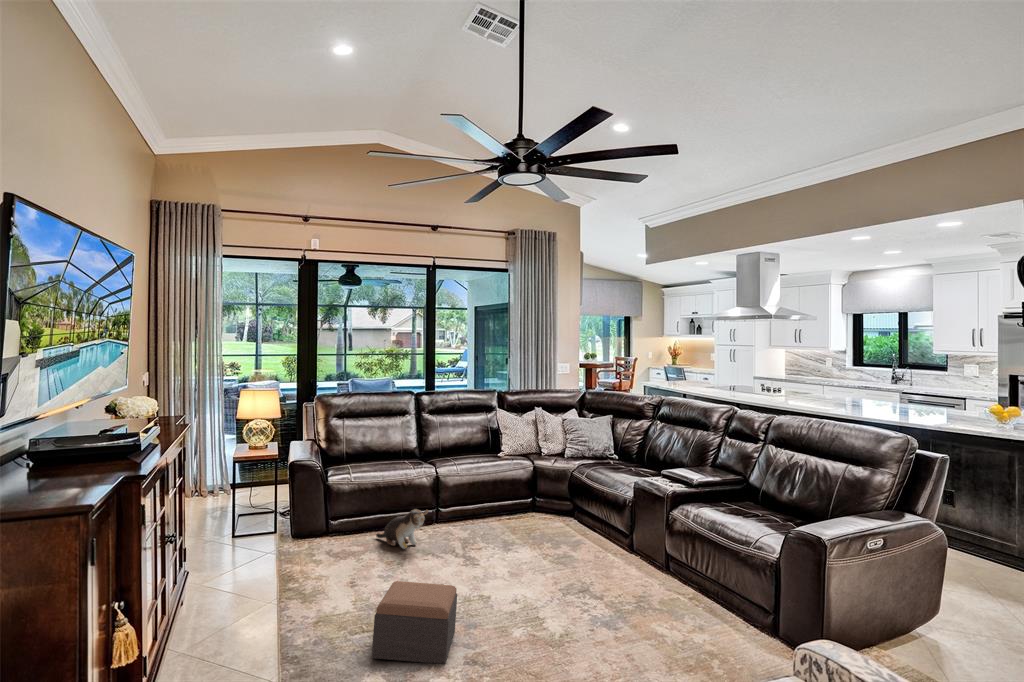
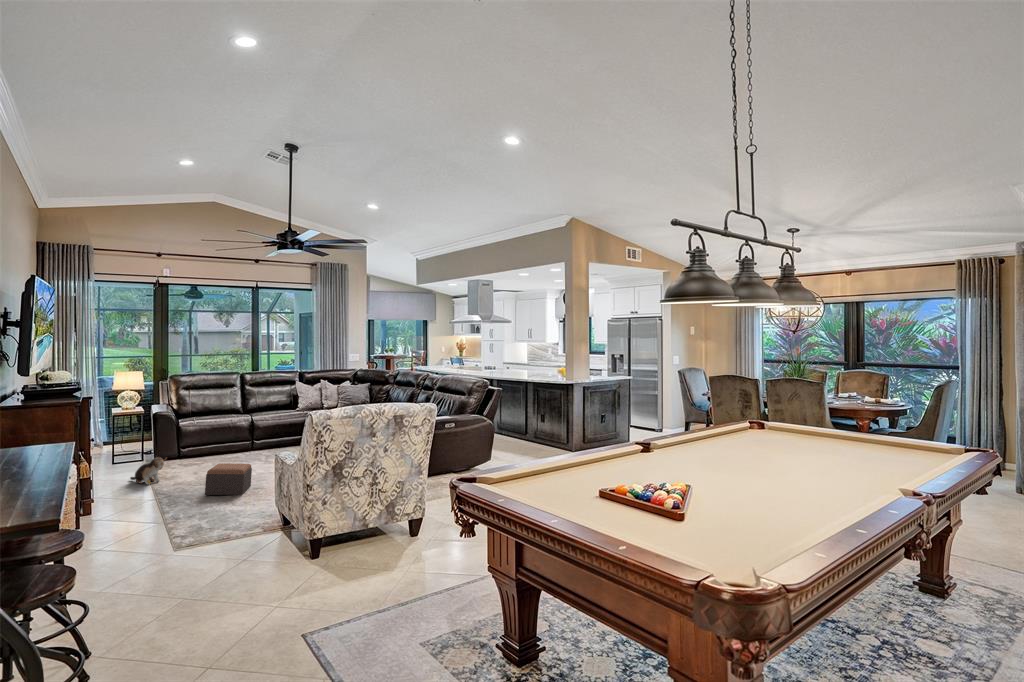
plush toy: present [376,509,428,549] -> present [130,457,167,485]

